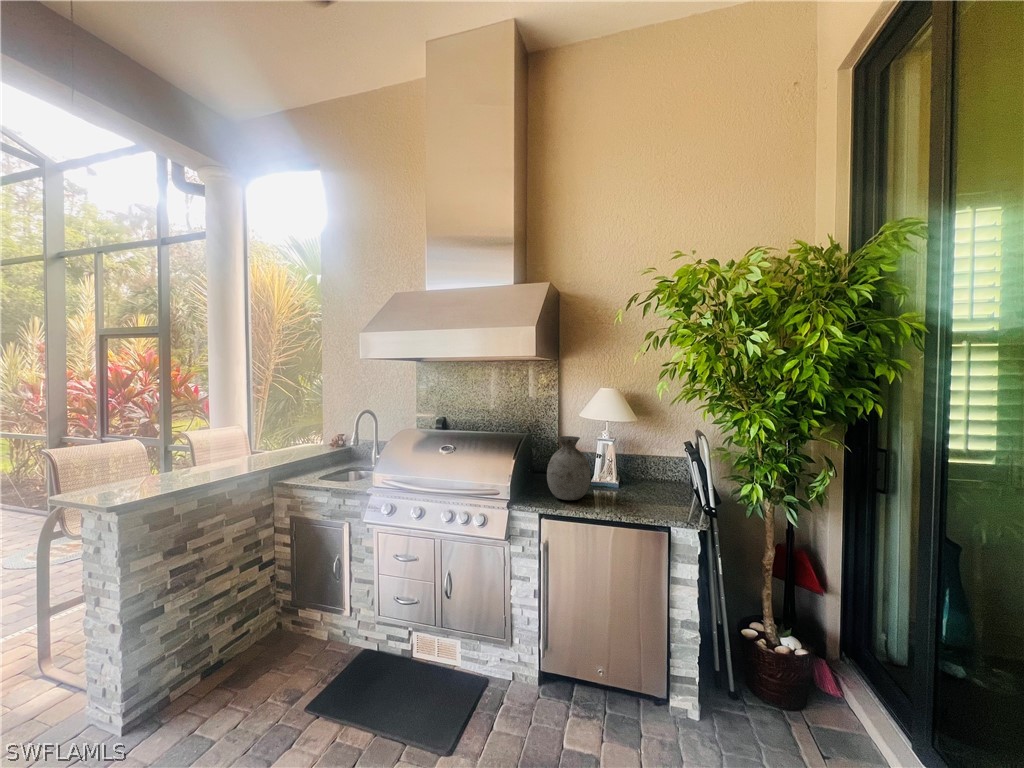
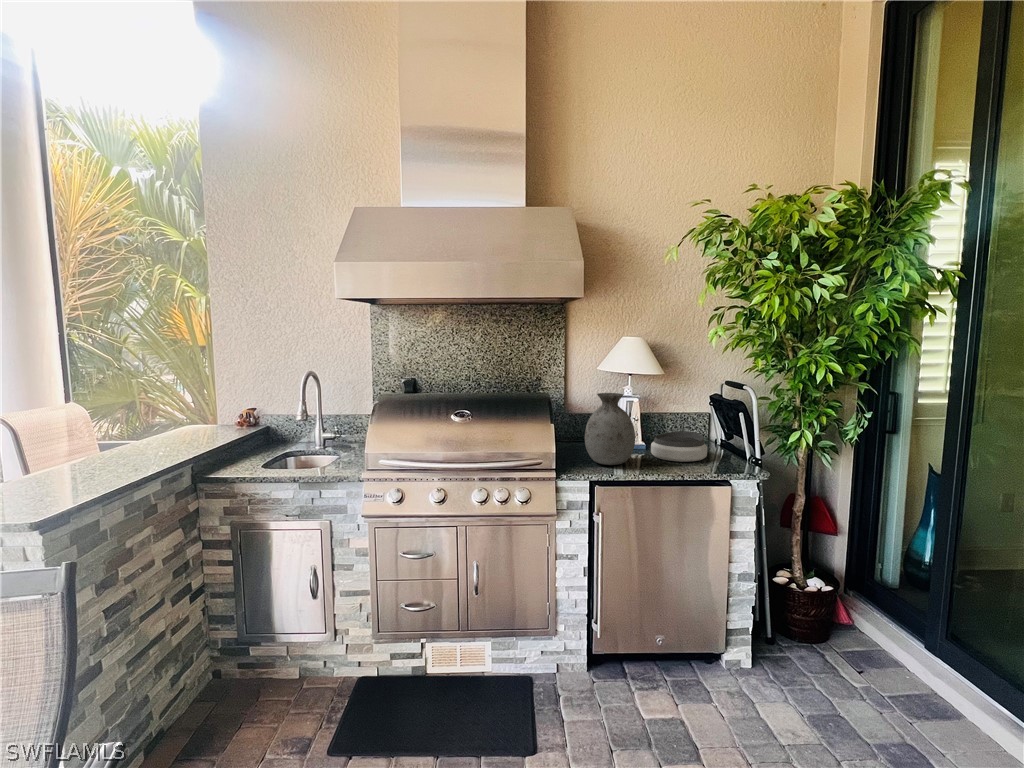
bowl: none [614,474,666,504] -> present [651,431,707,462]

